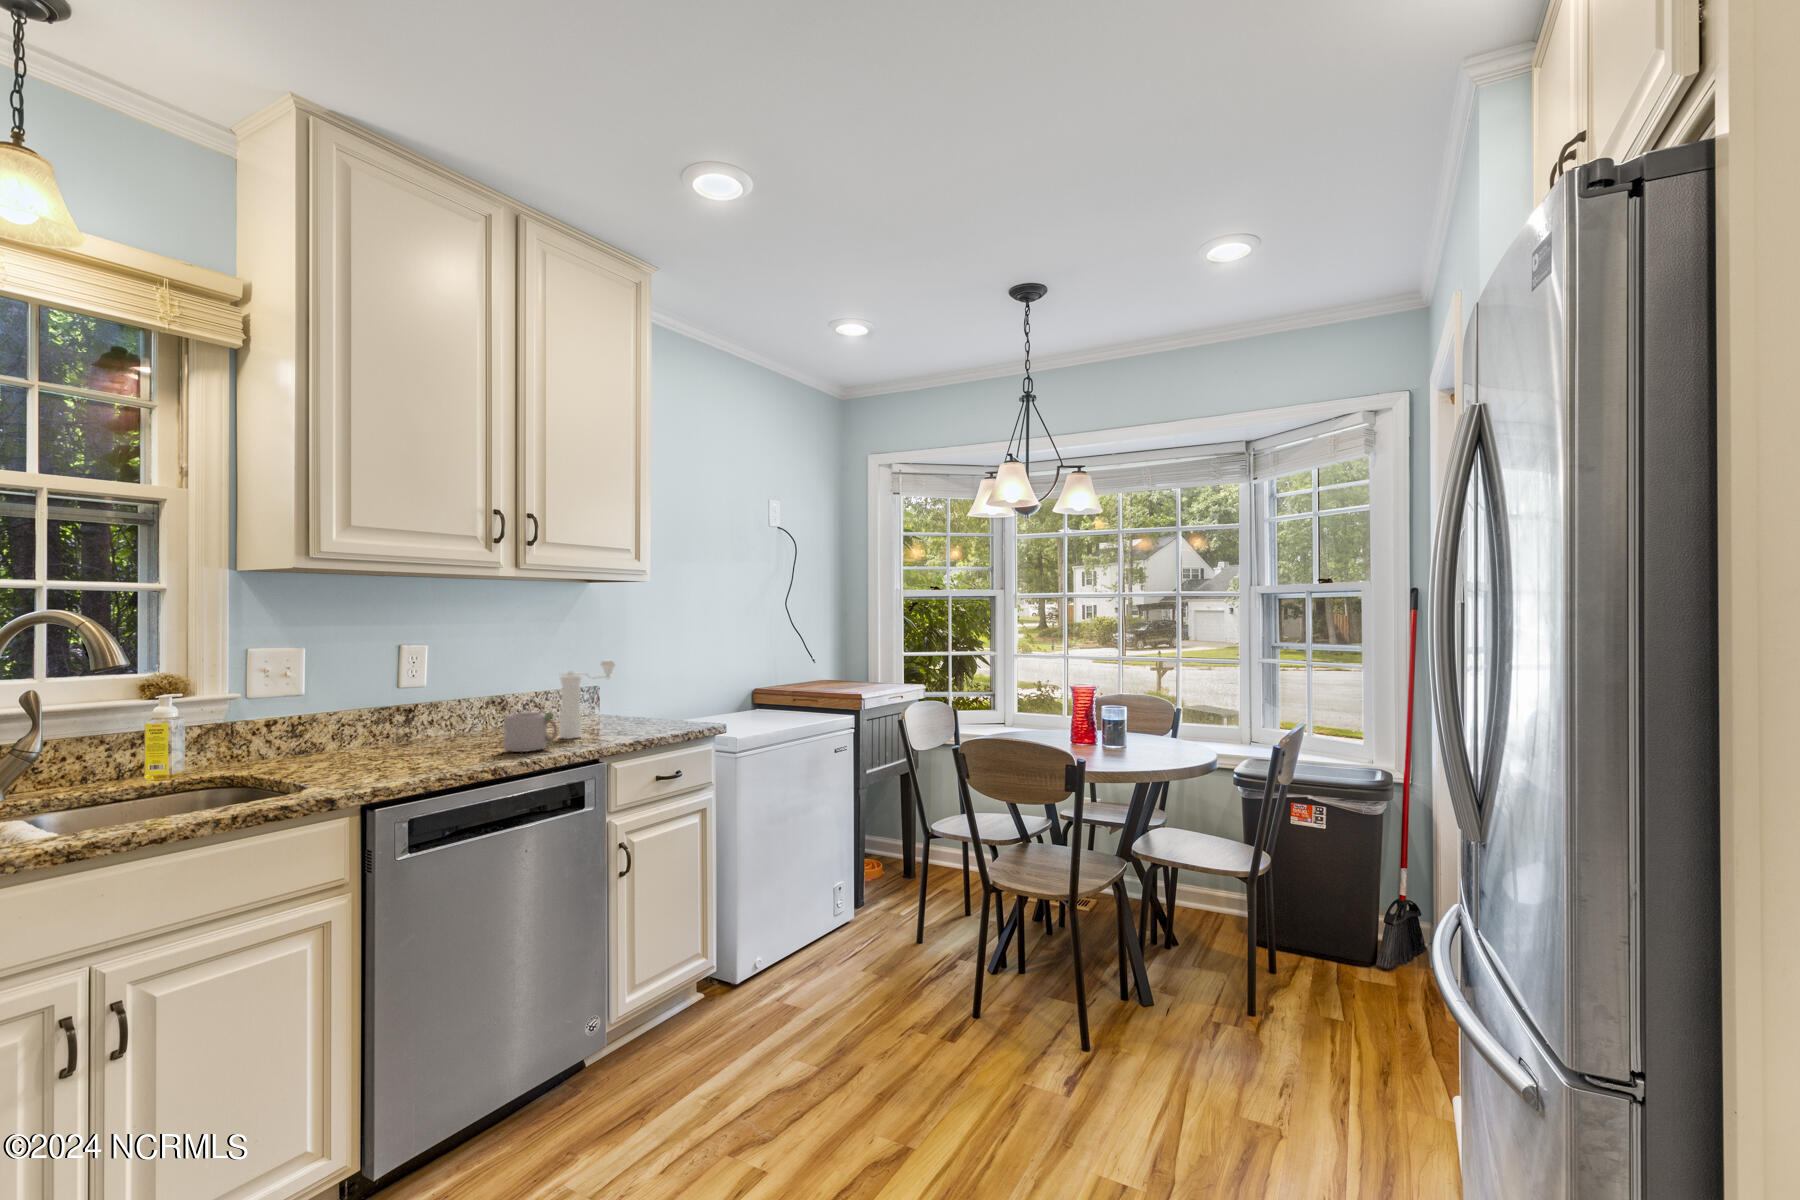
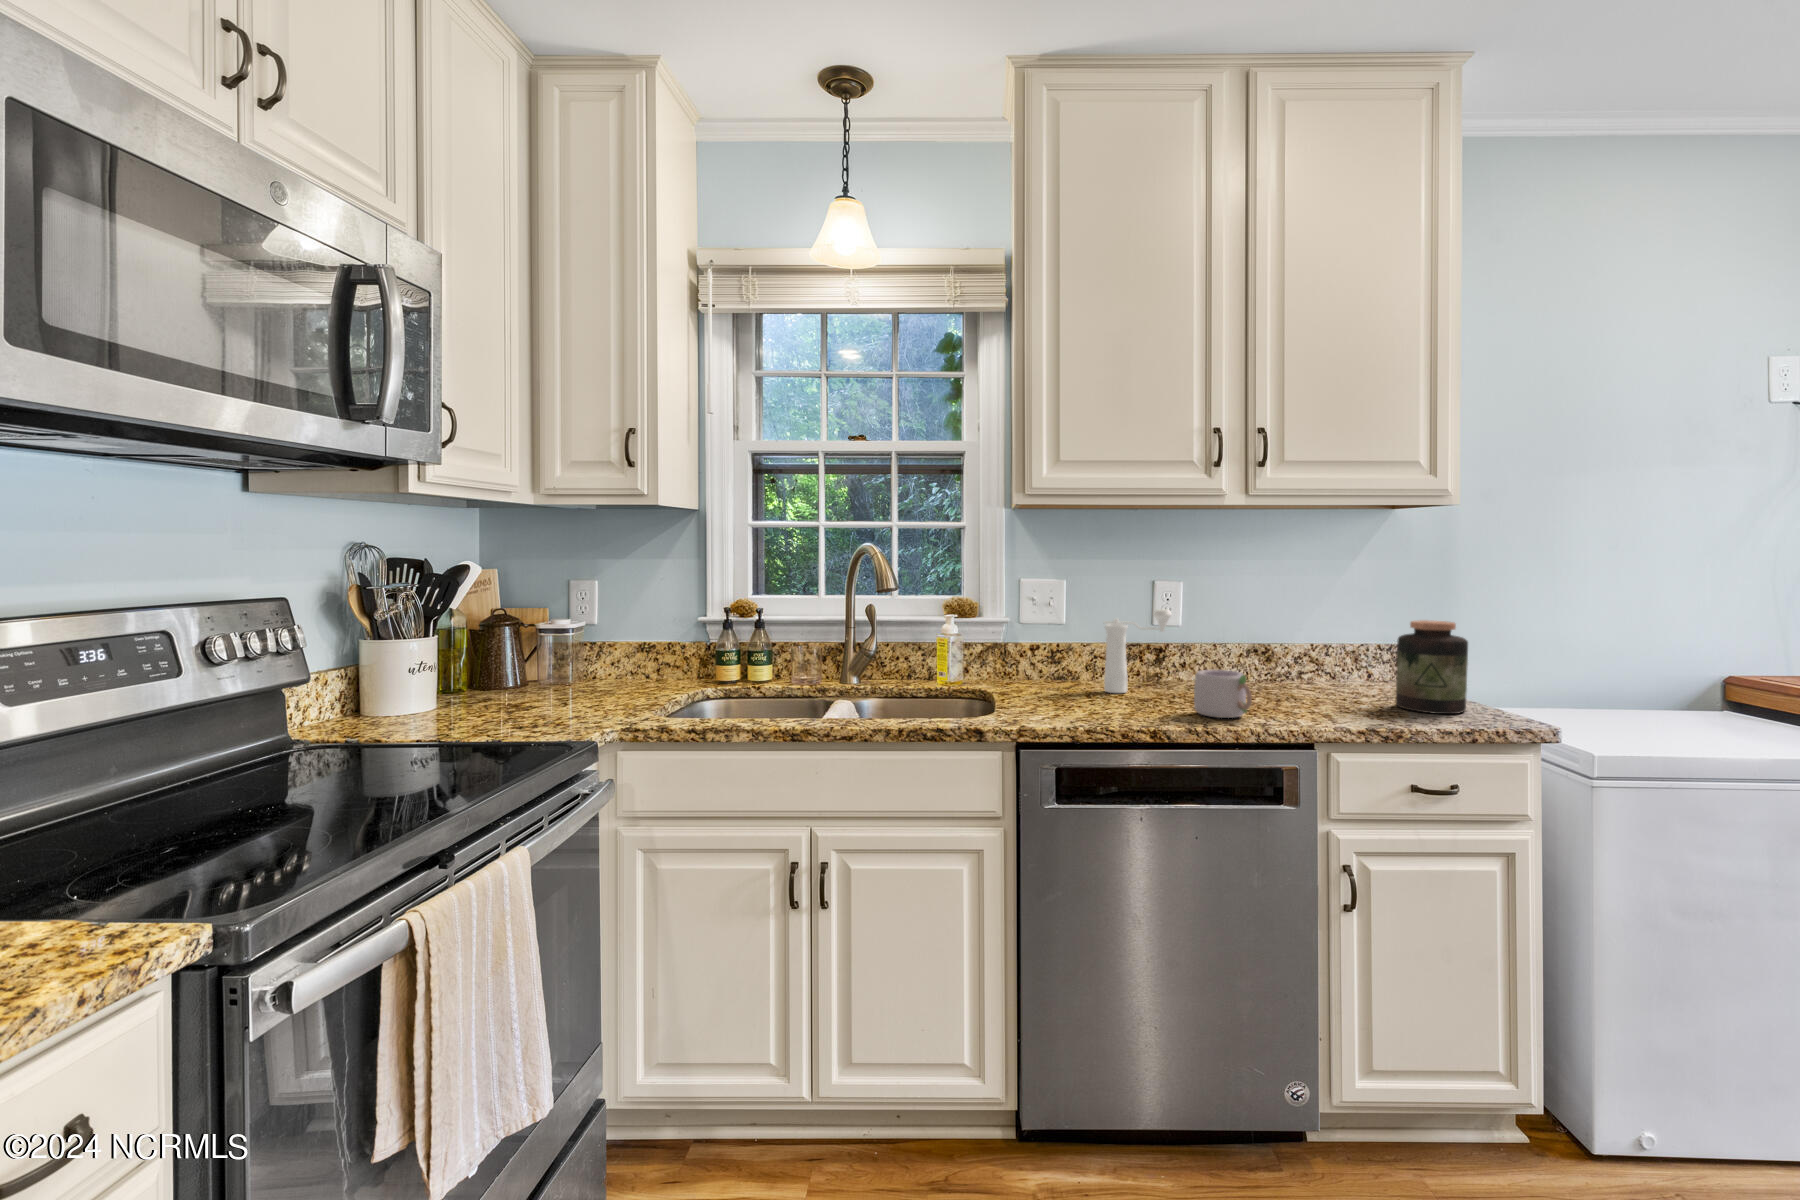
pepper mill: present [560,660,616,739] -> present [1104,609,1172,693]
jar: none [619,663,662,729] -> present [1396,620,1468,714]

